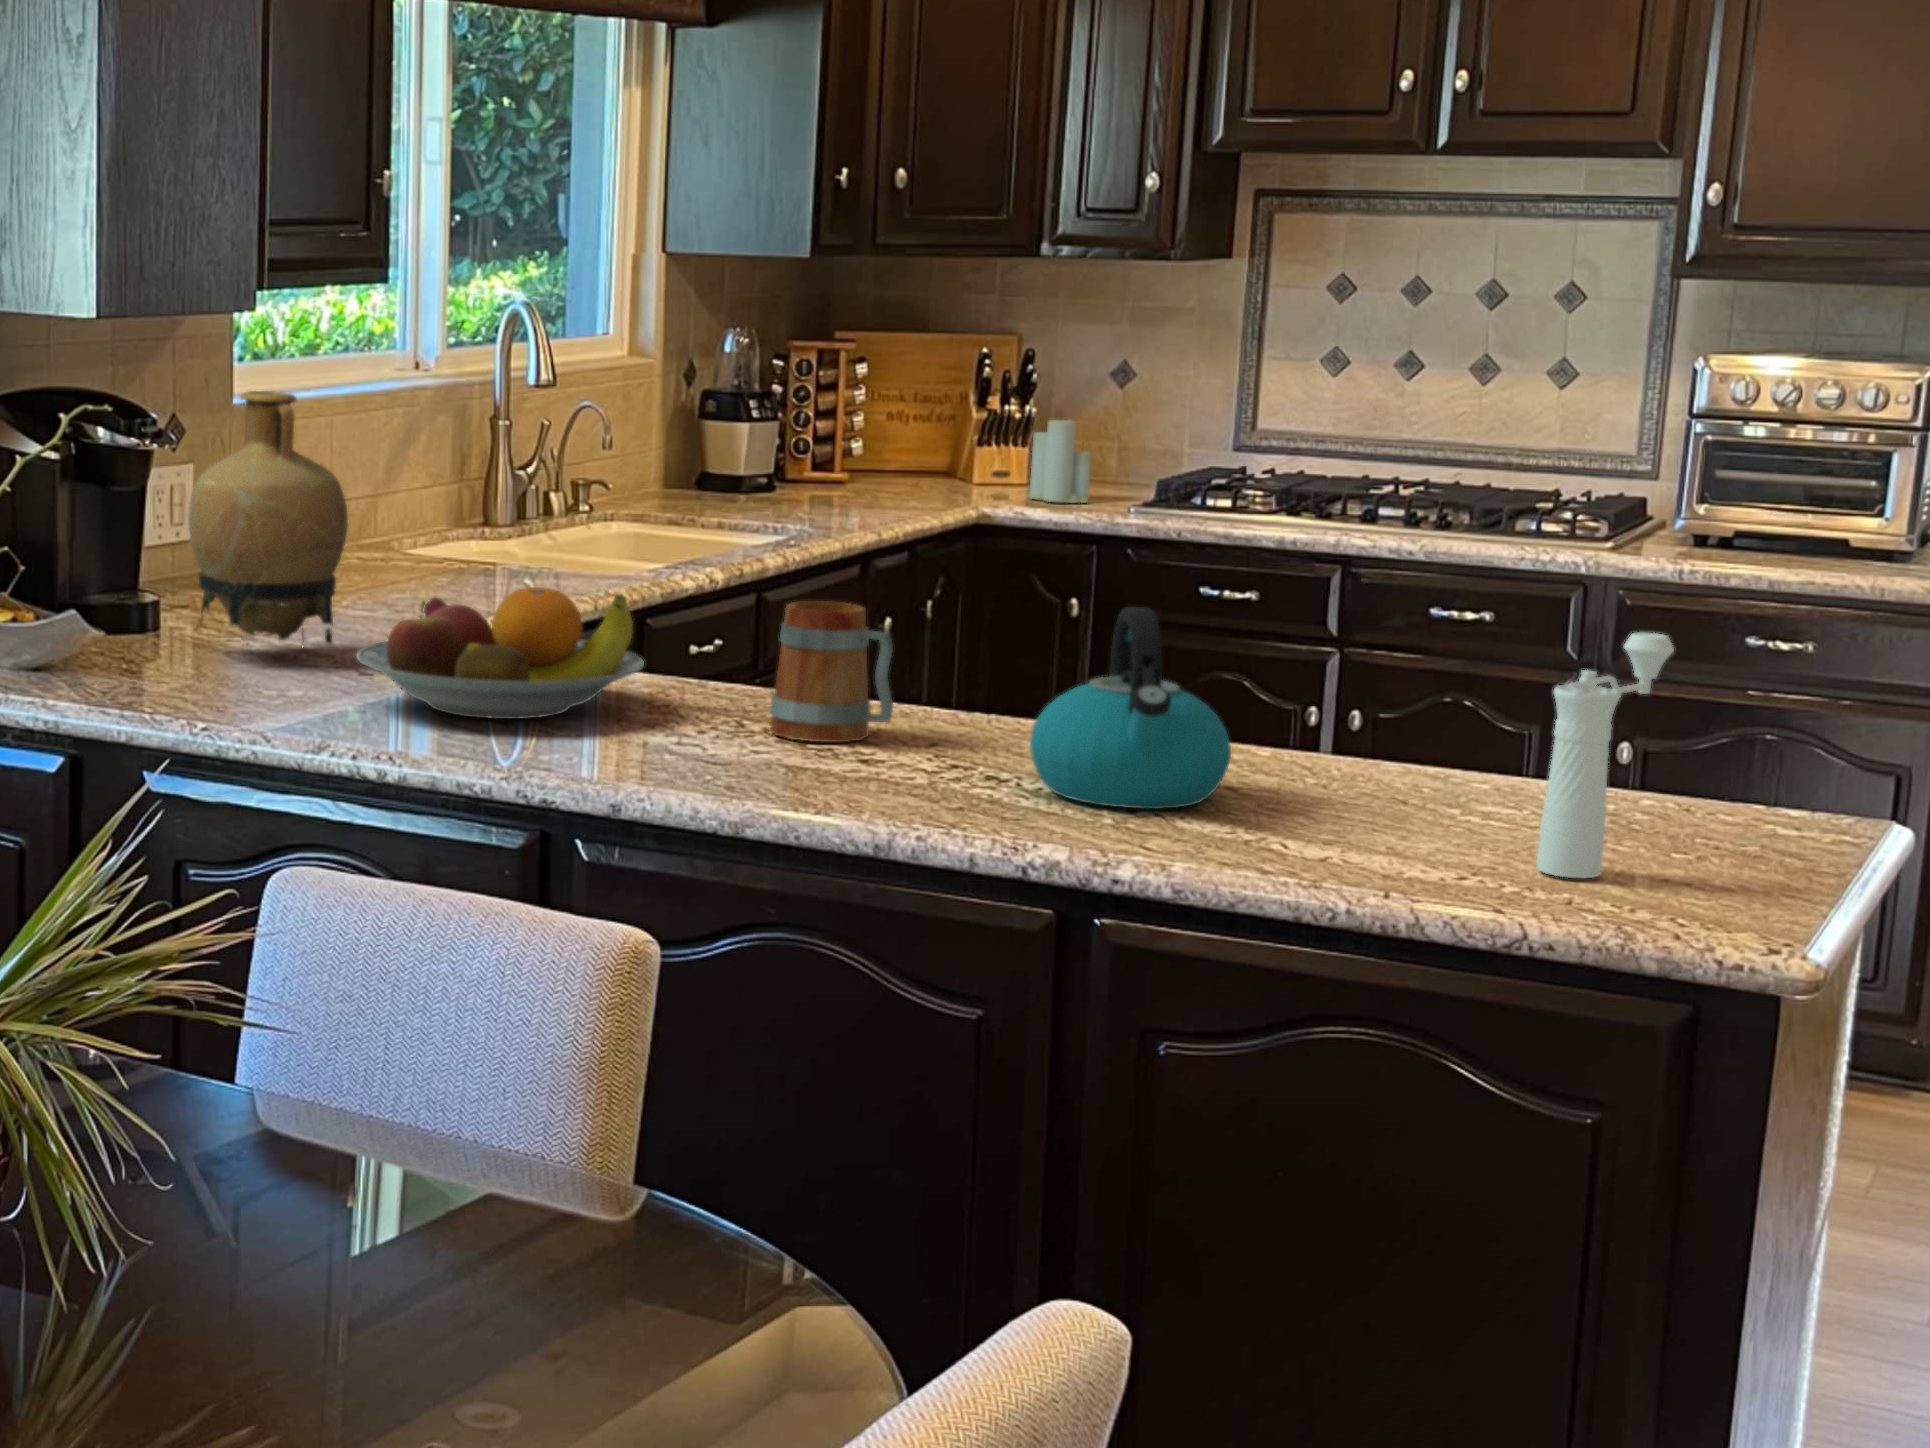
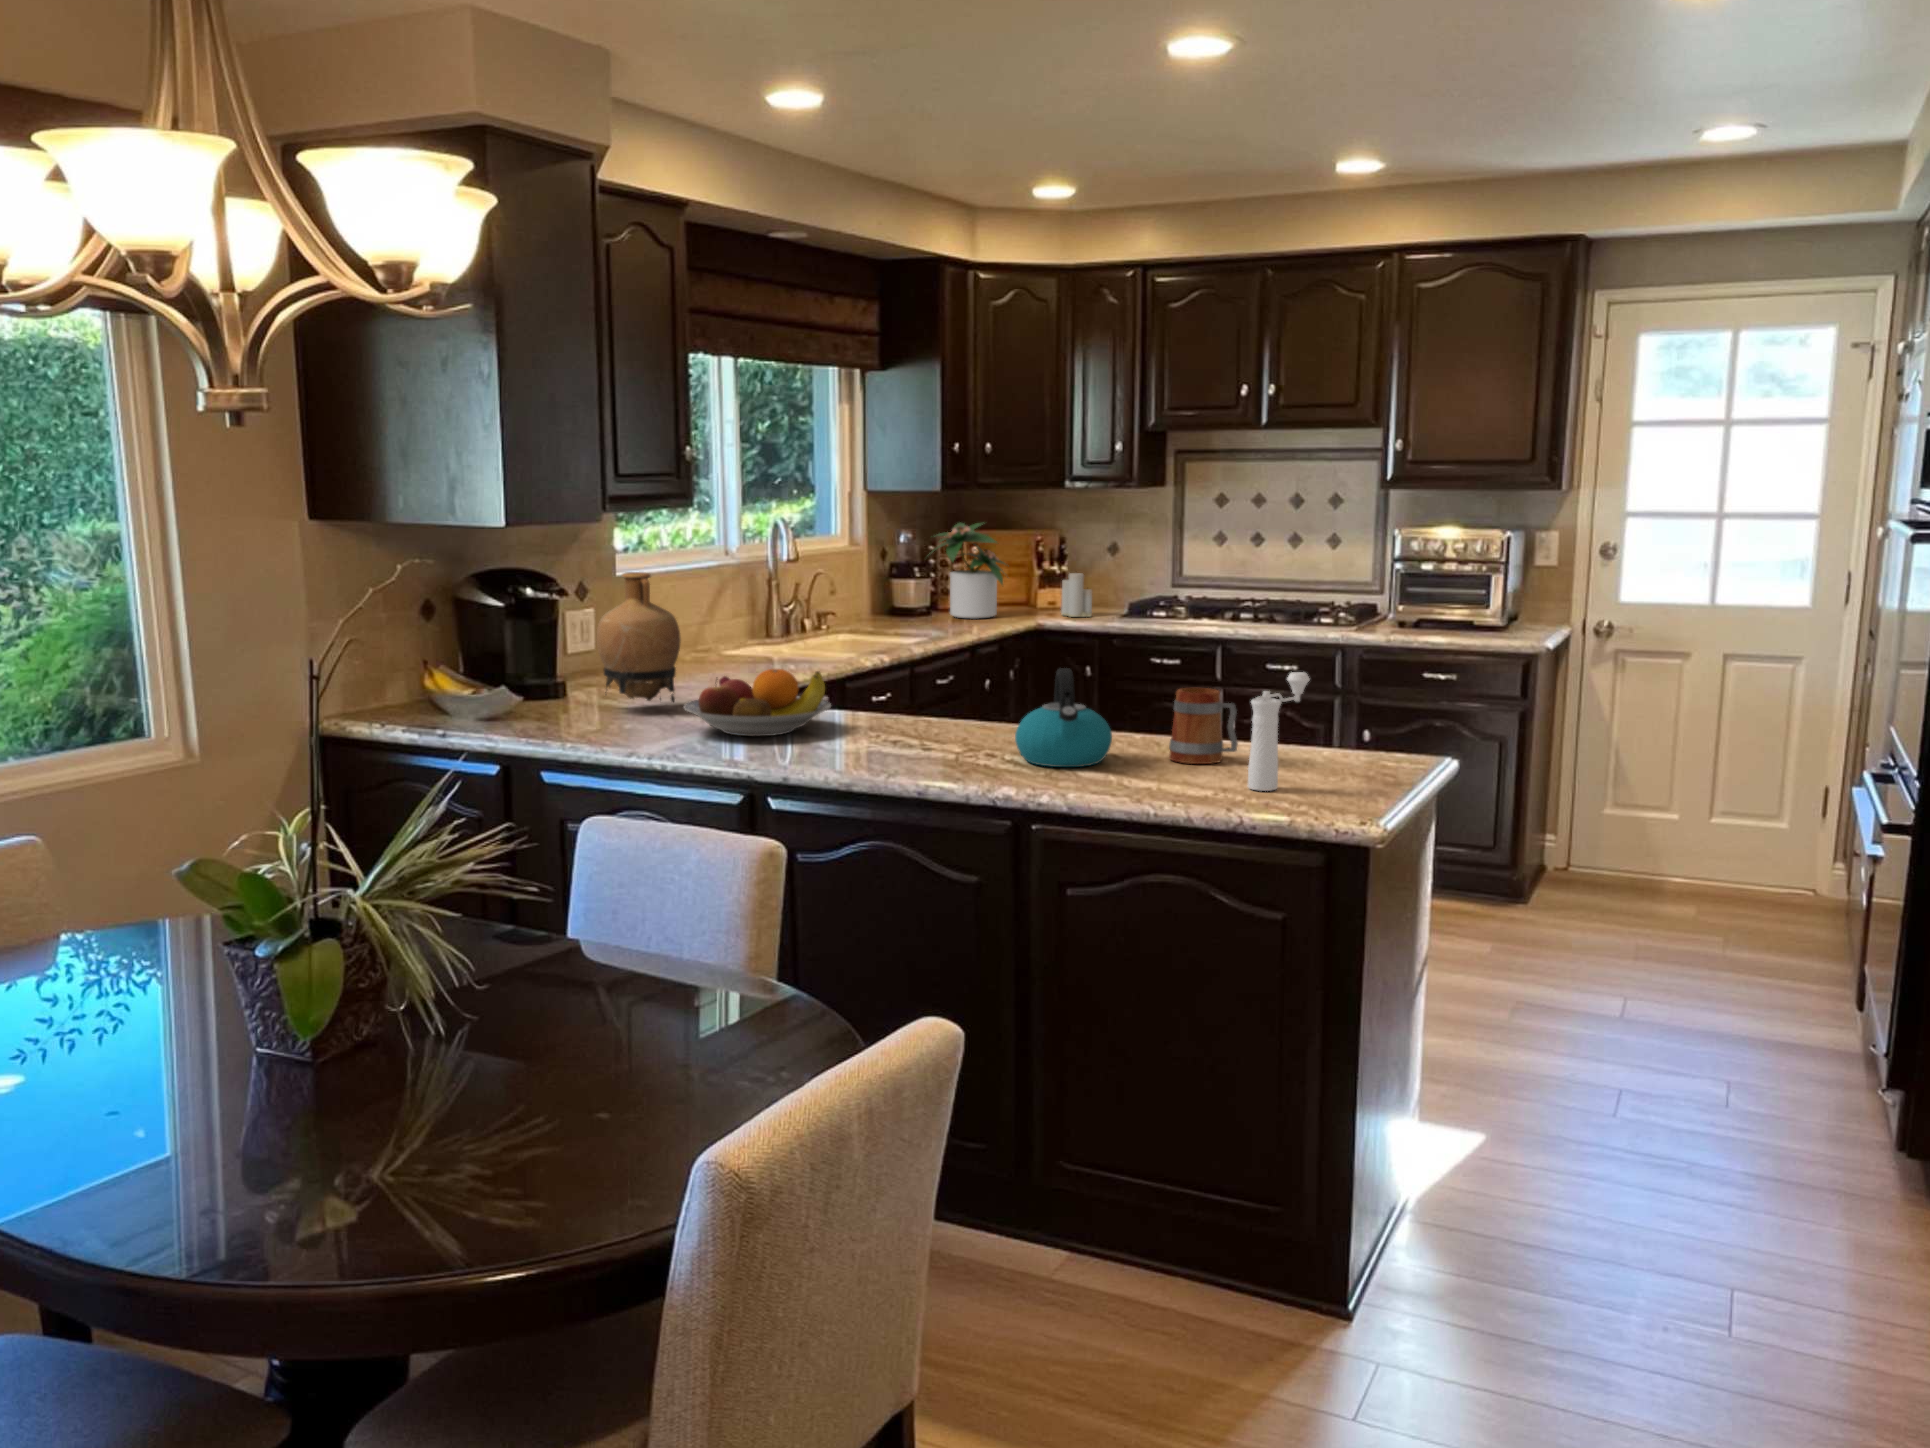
potted plant: none [775,319,938,500] -> present [932,522,1005,619]
mug: present [770,601,894,742] -> present [1169,688,1238,764]

